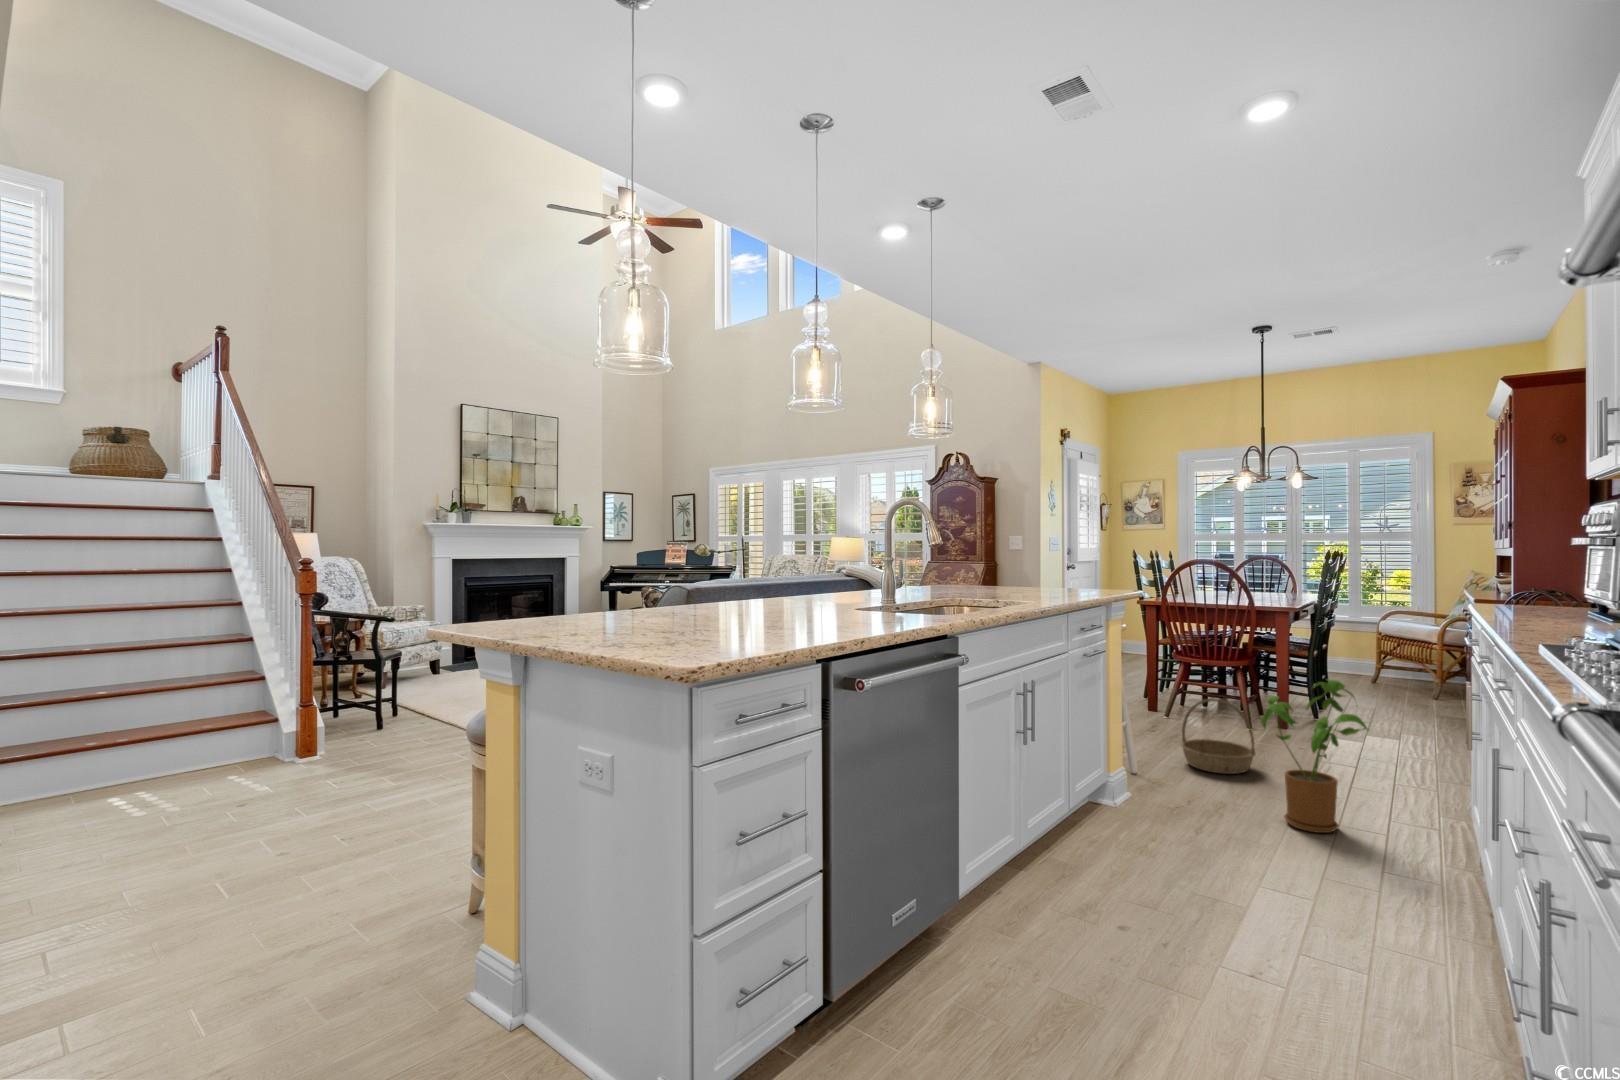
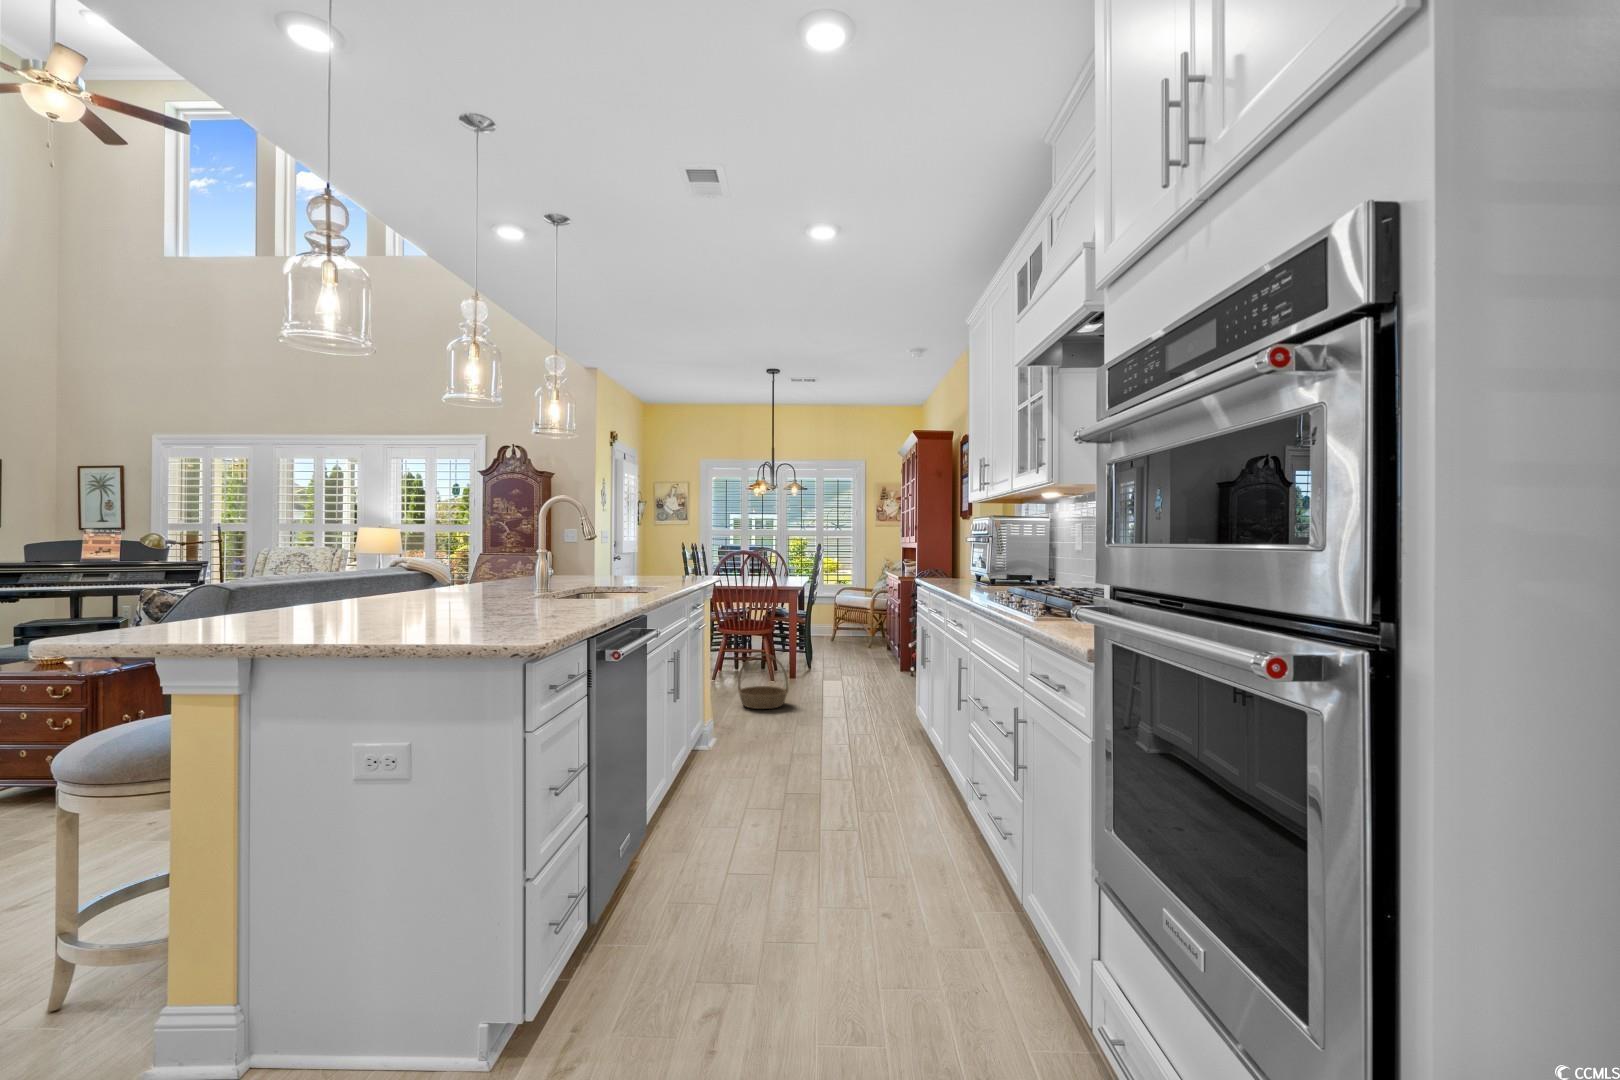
house plant: present [1261,679,1367,833] -> none [804,628,868,734]

